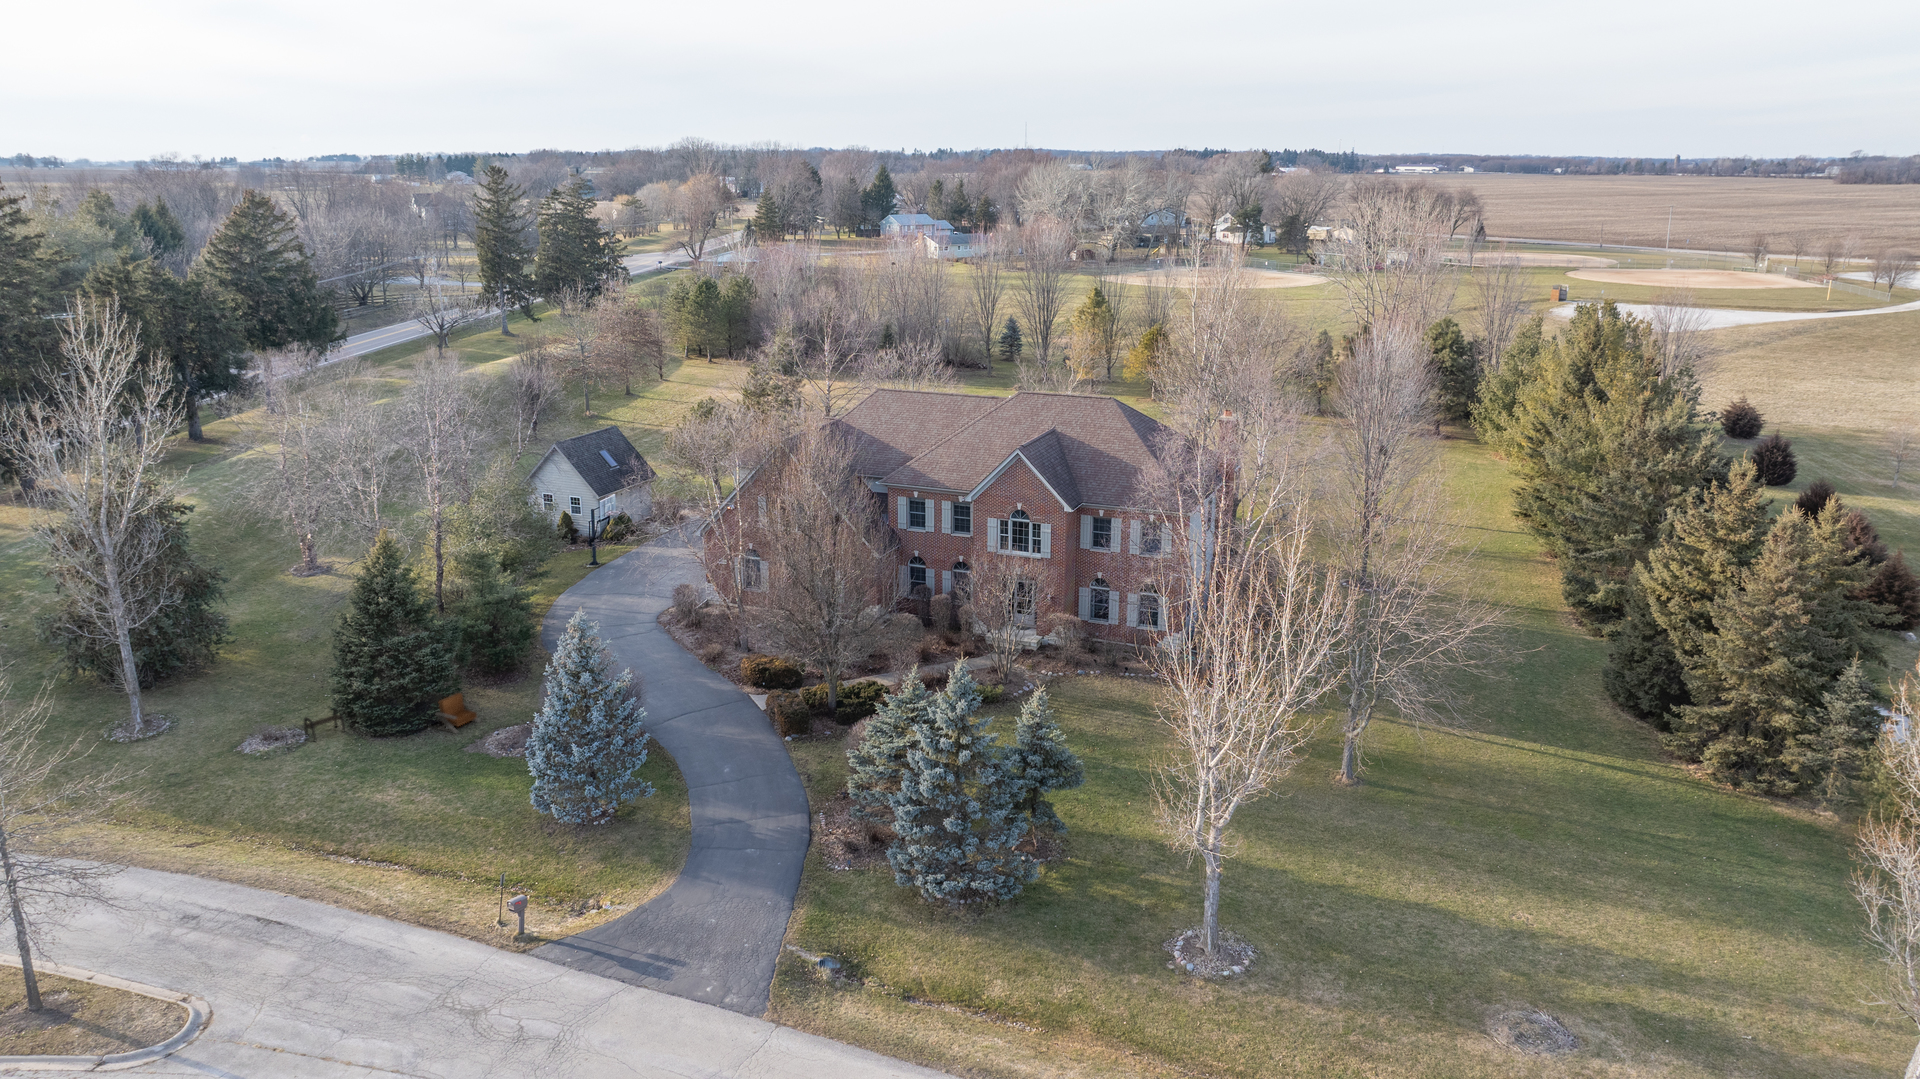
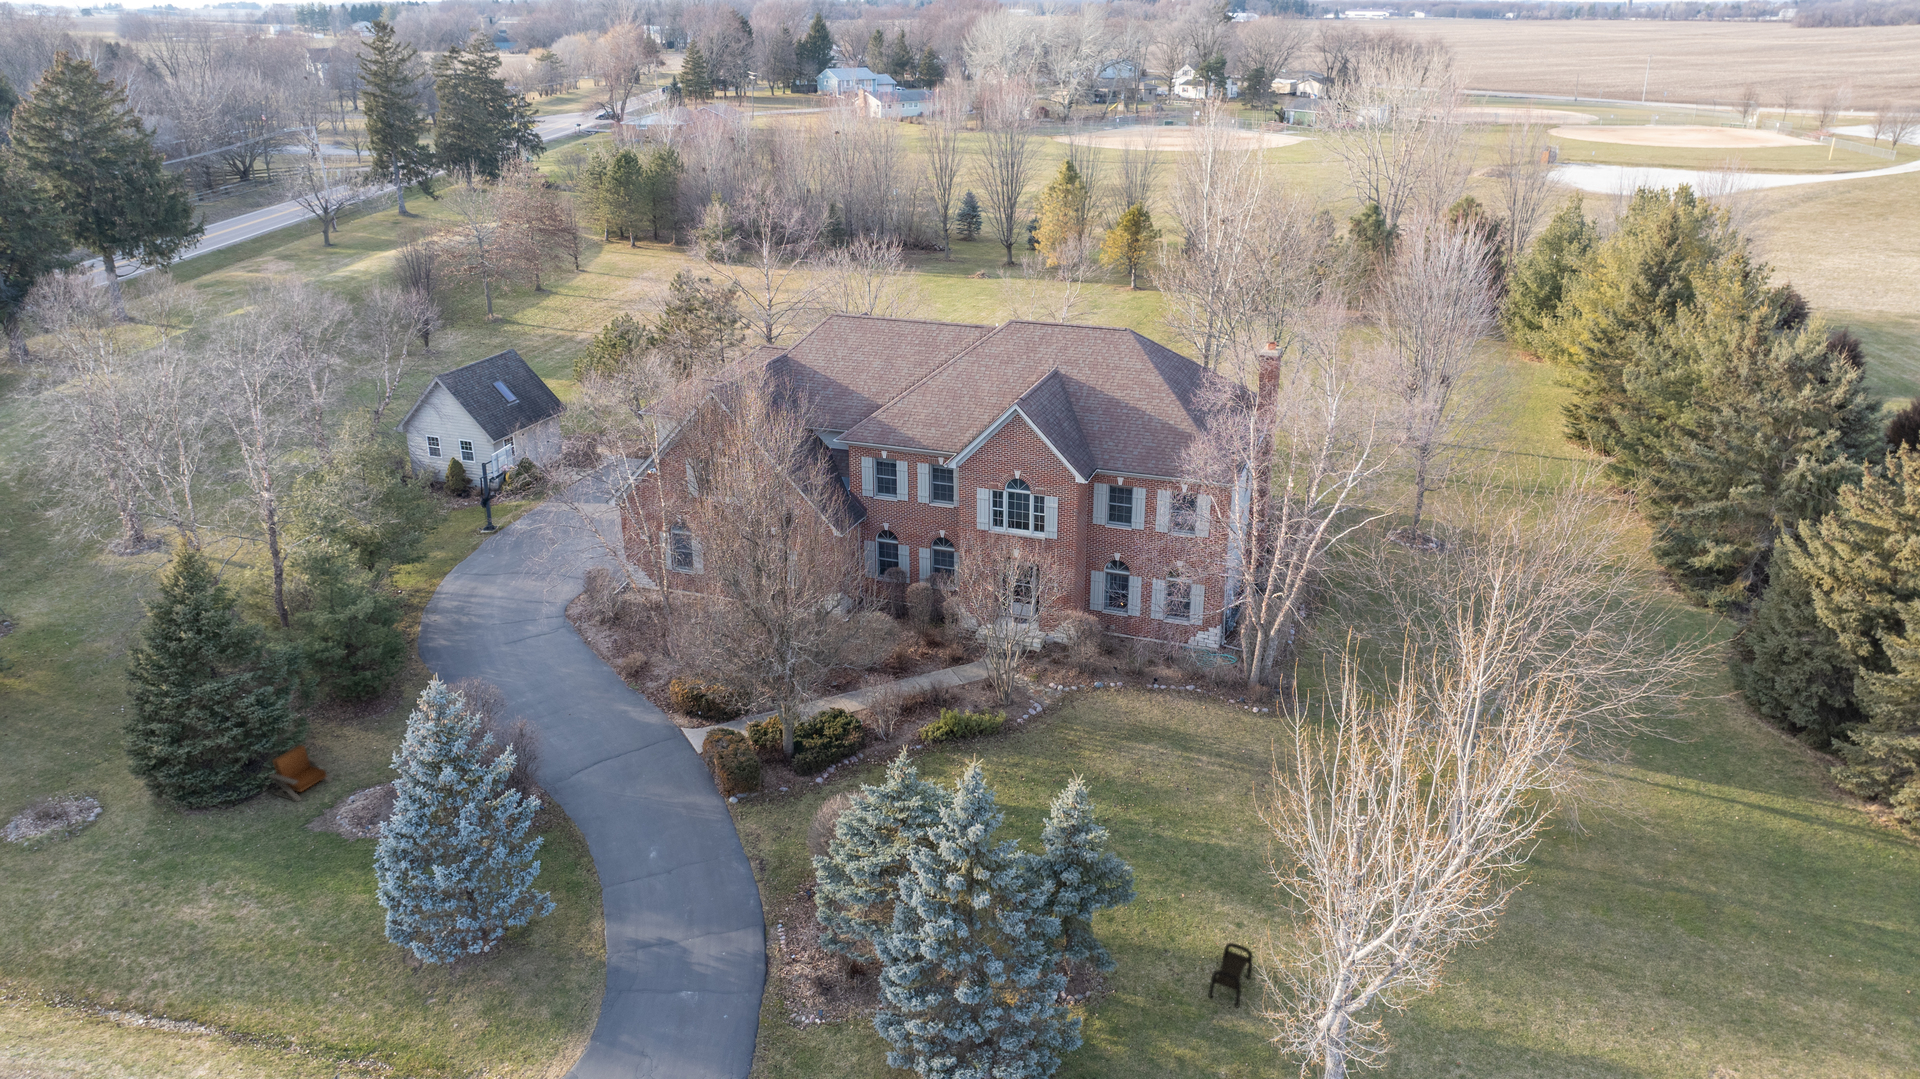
bench: present [304,709,345,741] -> present [1209,943,1253,1007]

